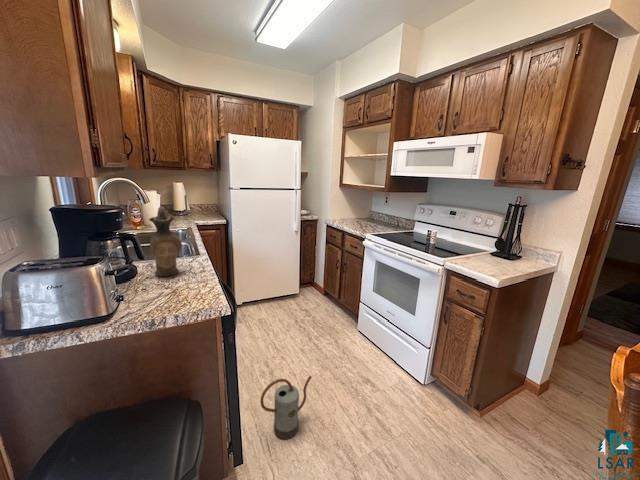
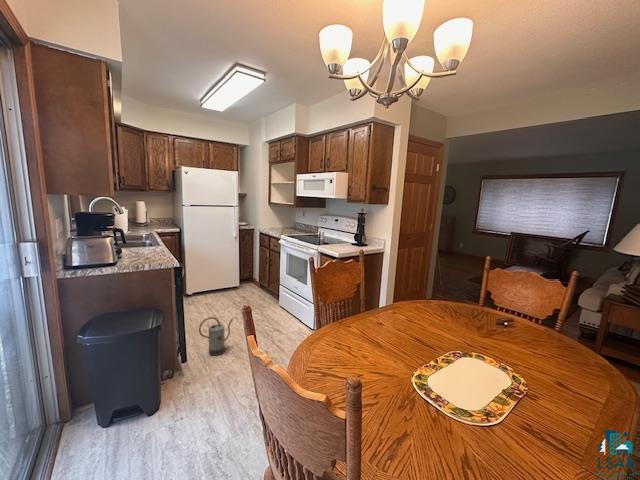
ceramic pitcher: present [149,207,182,276] -> none [132,214,151,252]

